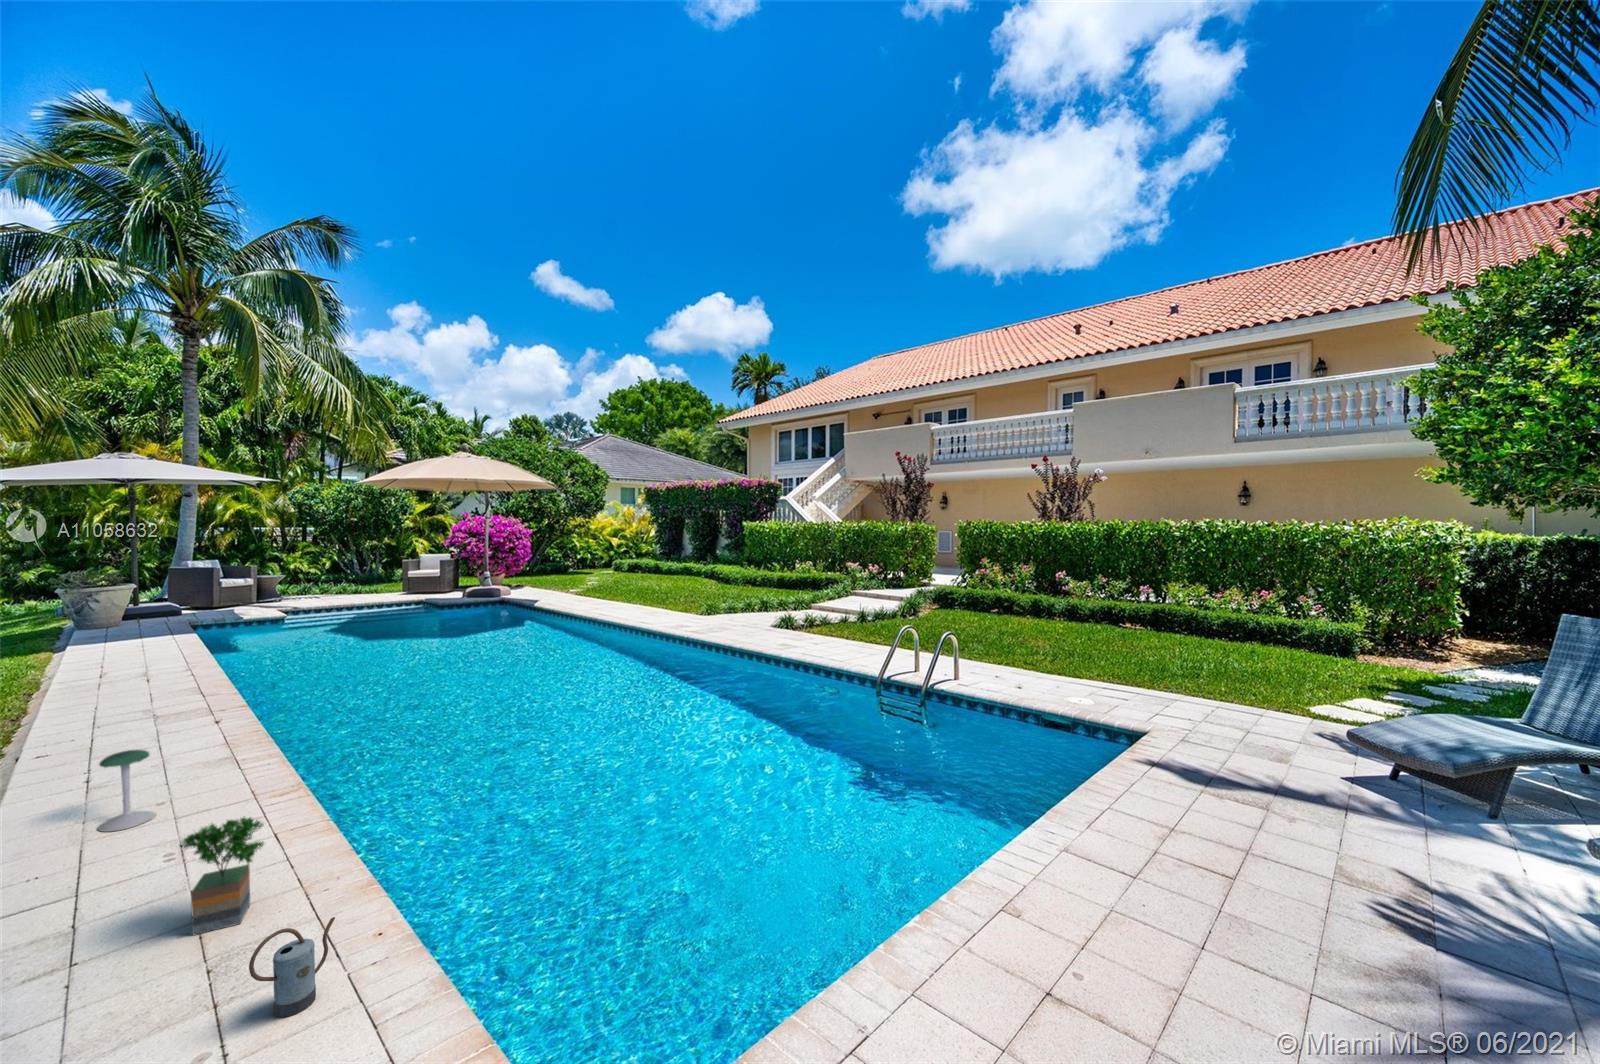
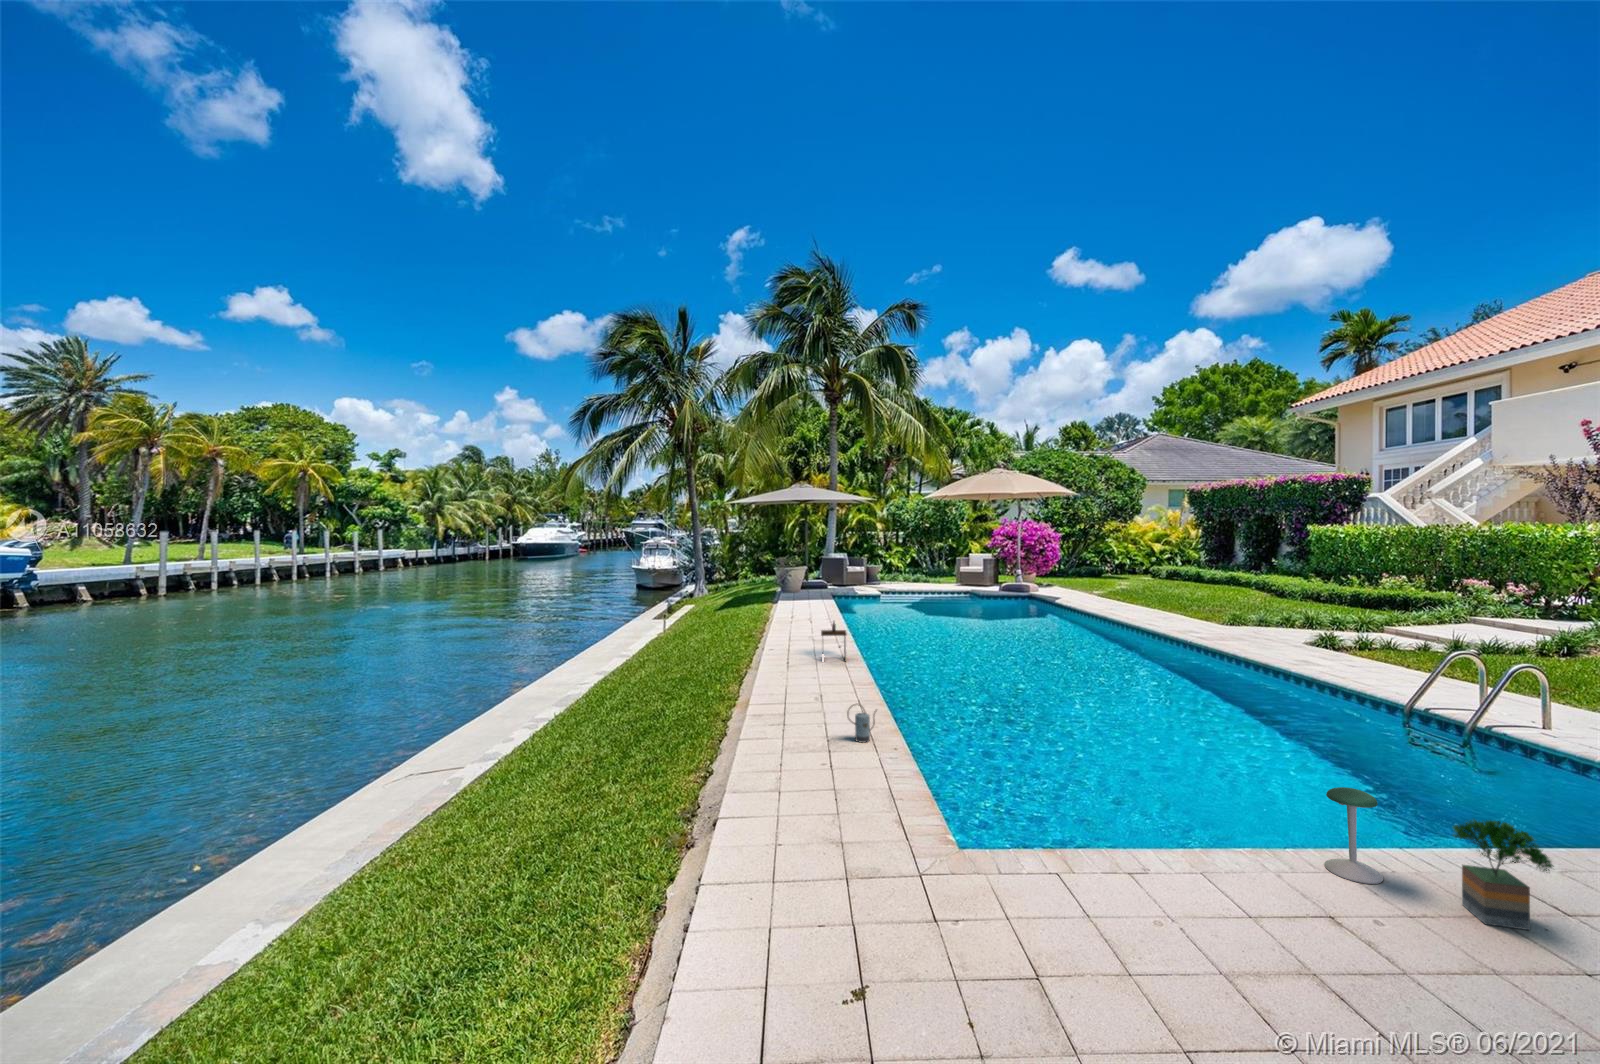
side table: none [163,694,229,778] -> present [821,622,847,658]
stool: present [98,750,155,832] -> present [1324,787,1384,884]
potted tree: present [182,817,264,935] -> present [1453,820,1553,930]

